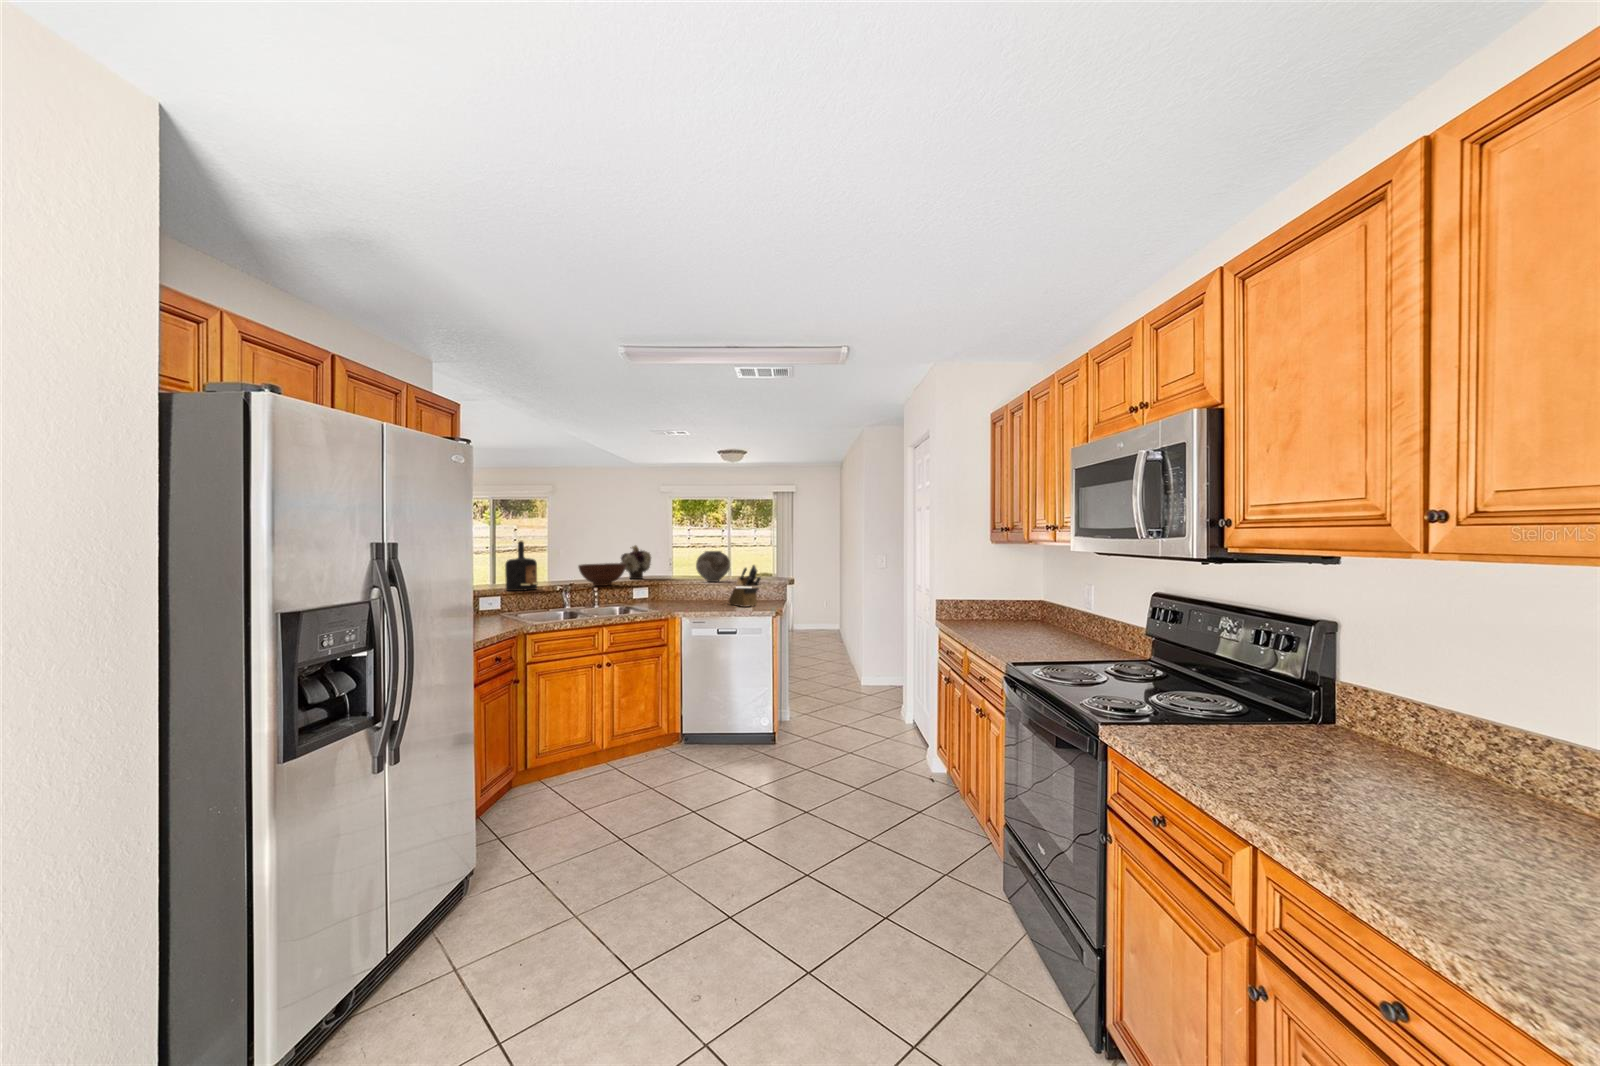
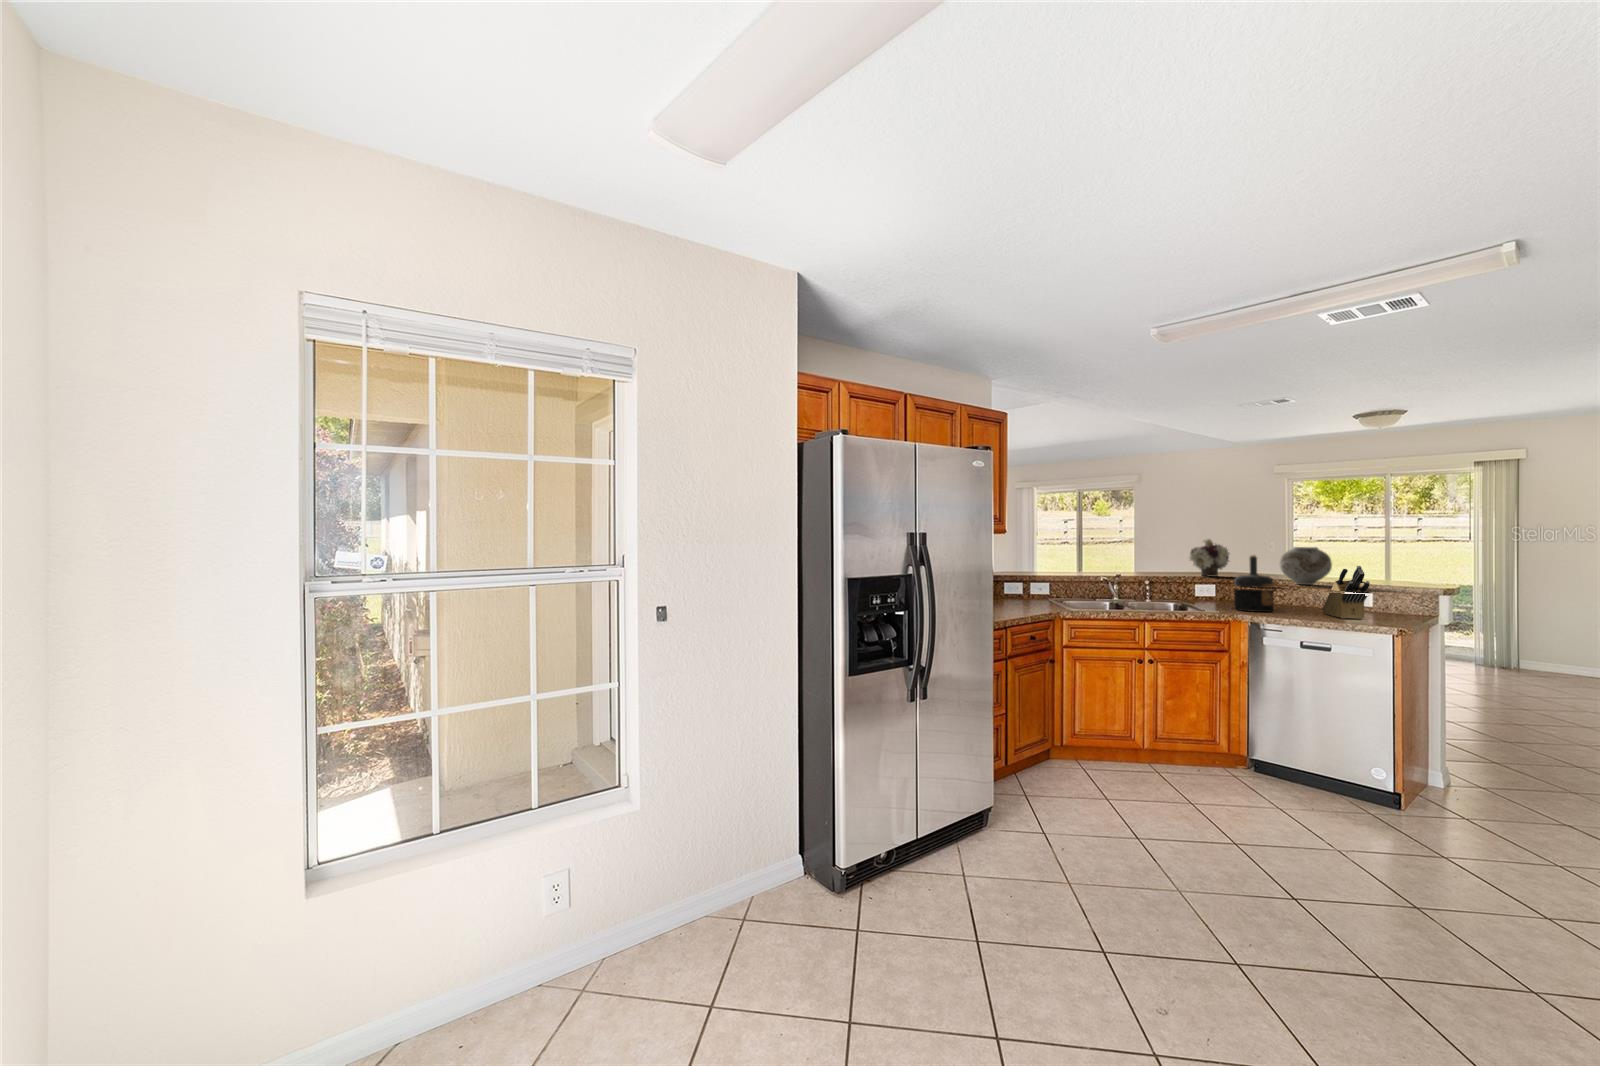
bottle: present [505,541,537,591] -> present [1234,555,1274,612]
fruit bowl: present [578,563,626,586] -> none [1132,557,1186,580]

